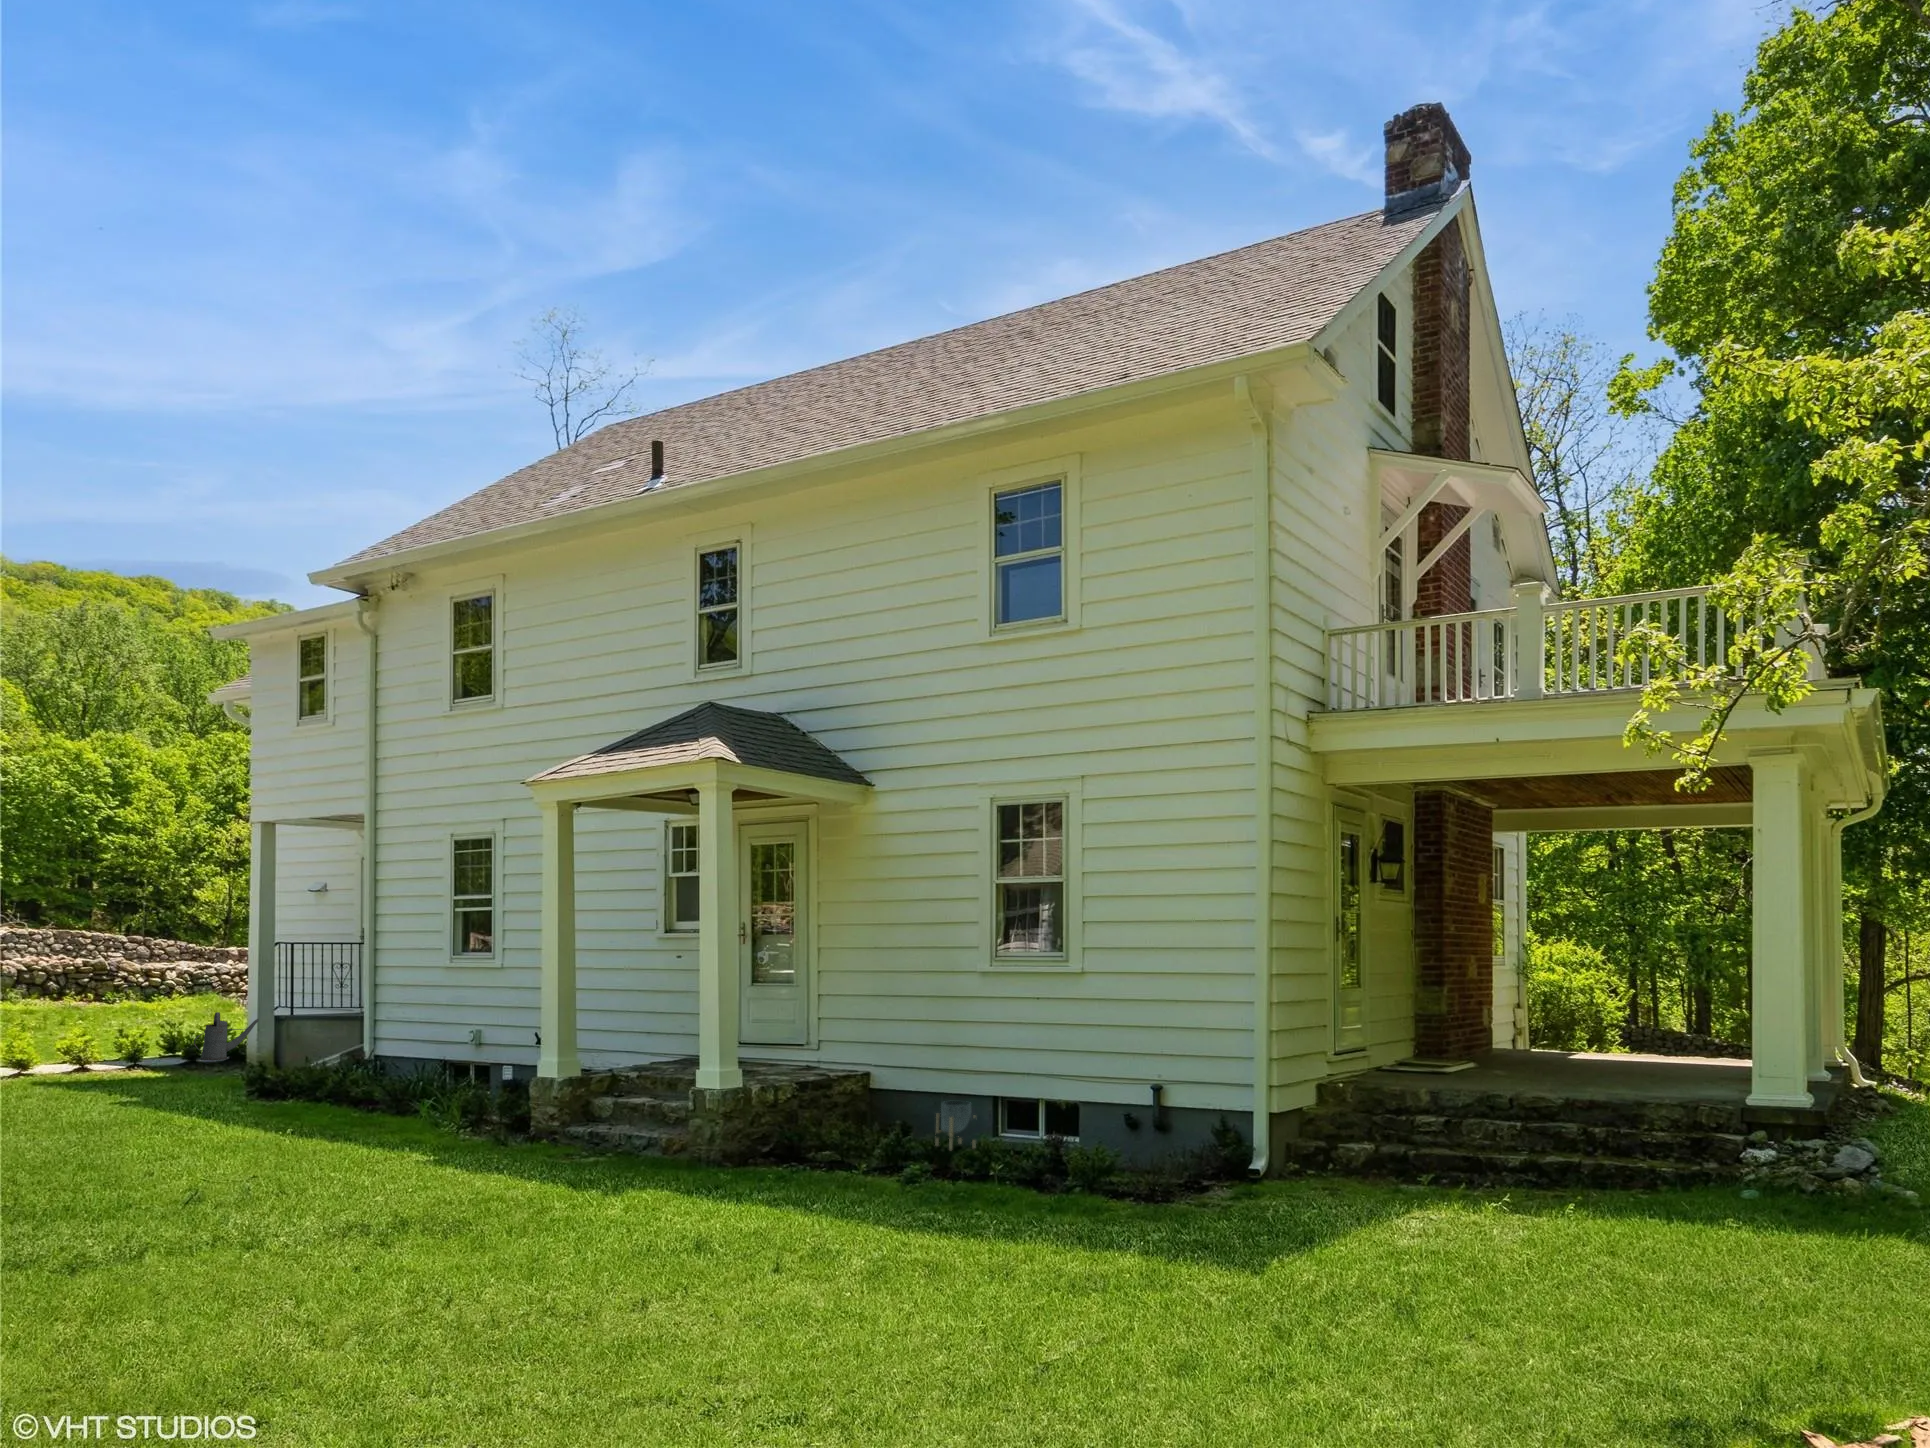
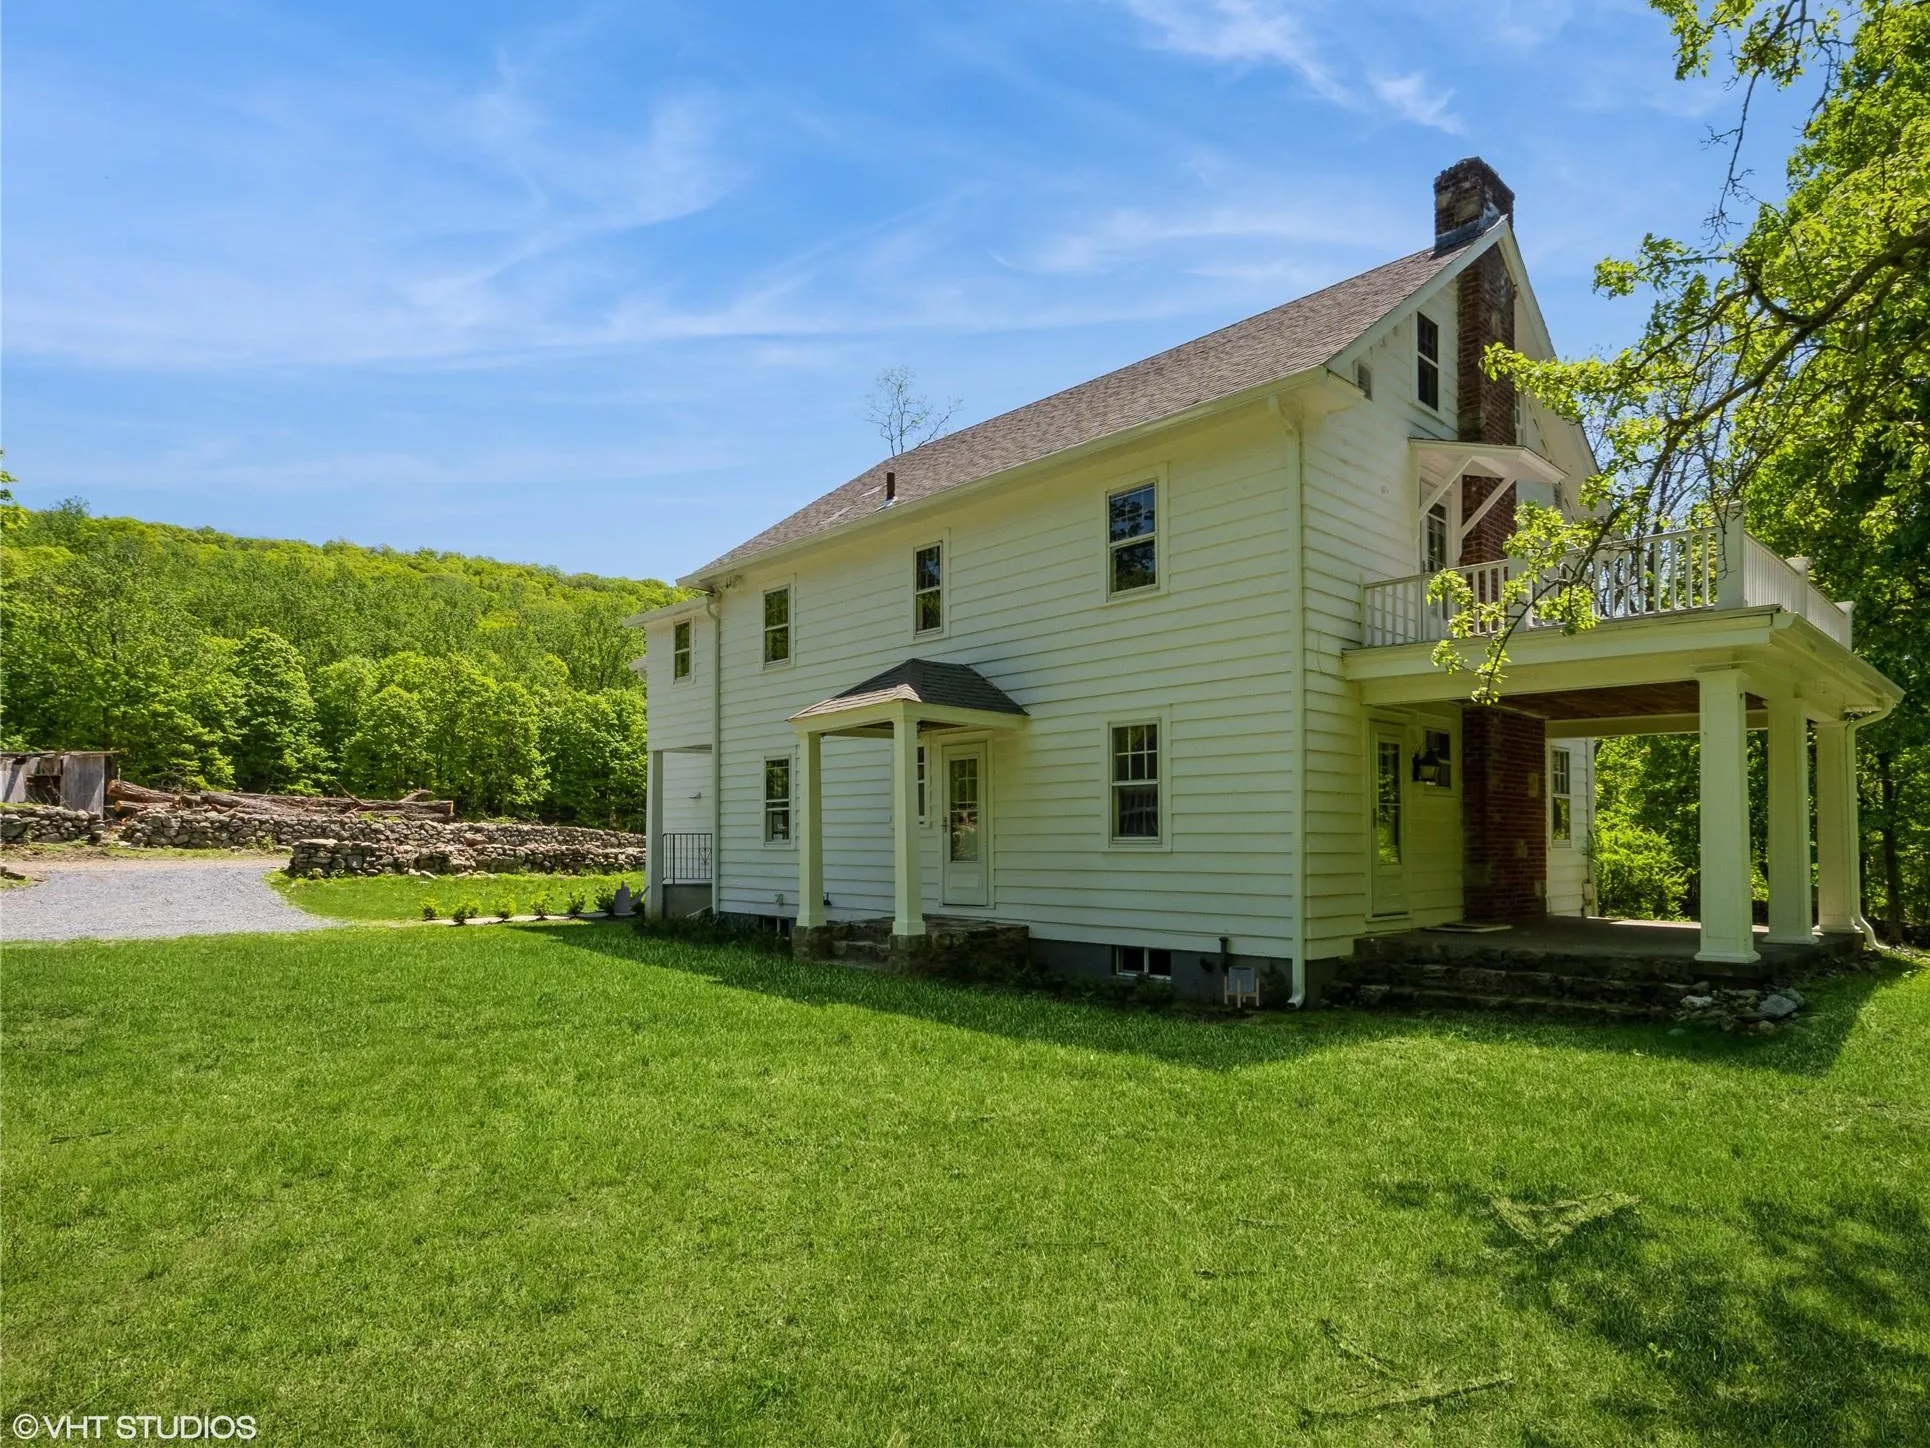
planter: present [935,1101,976,1150] -> present [1225,967,1259,1008]

